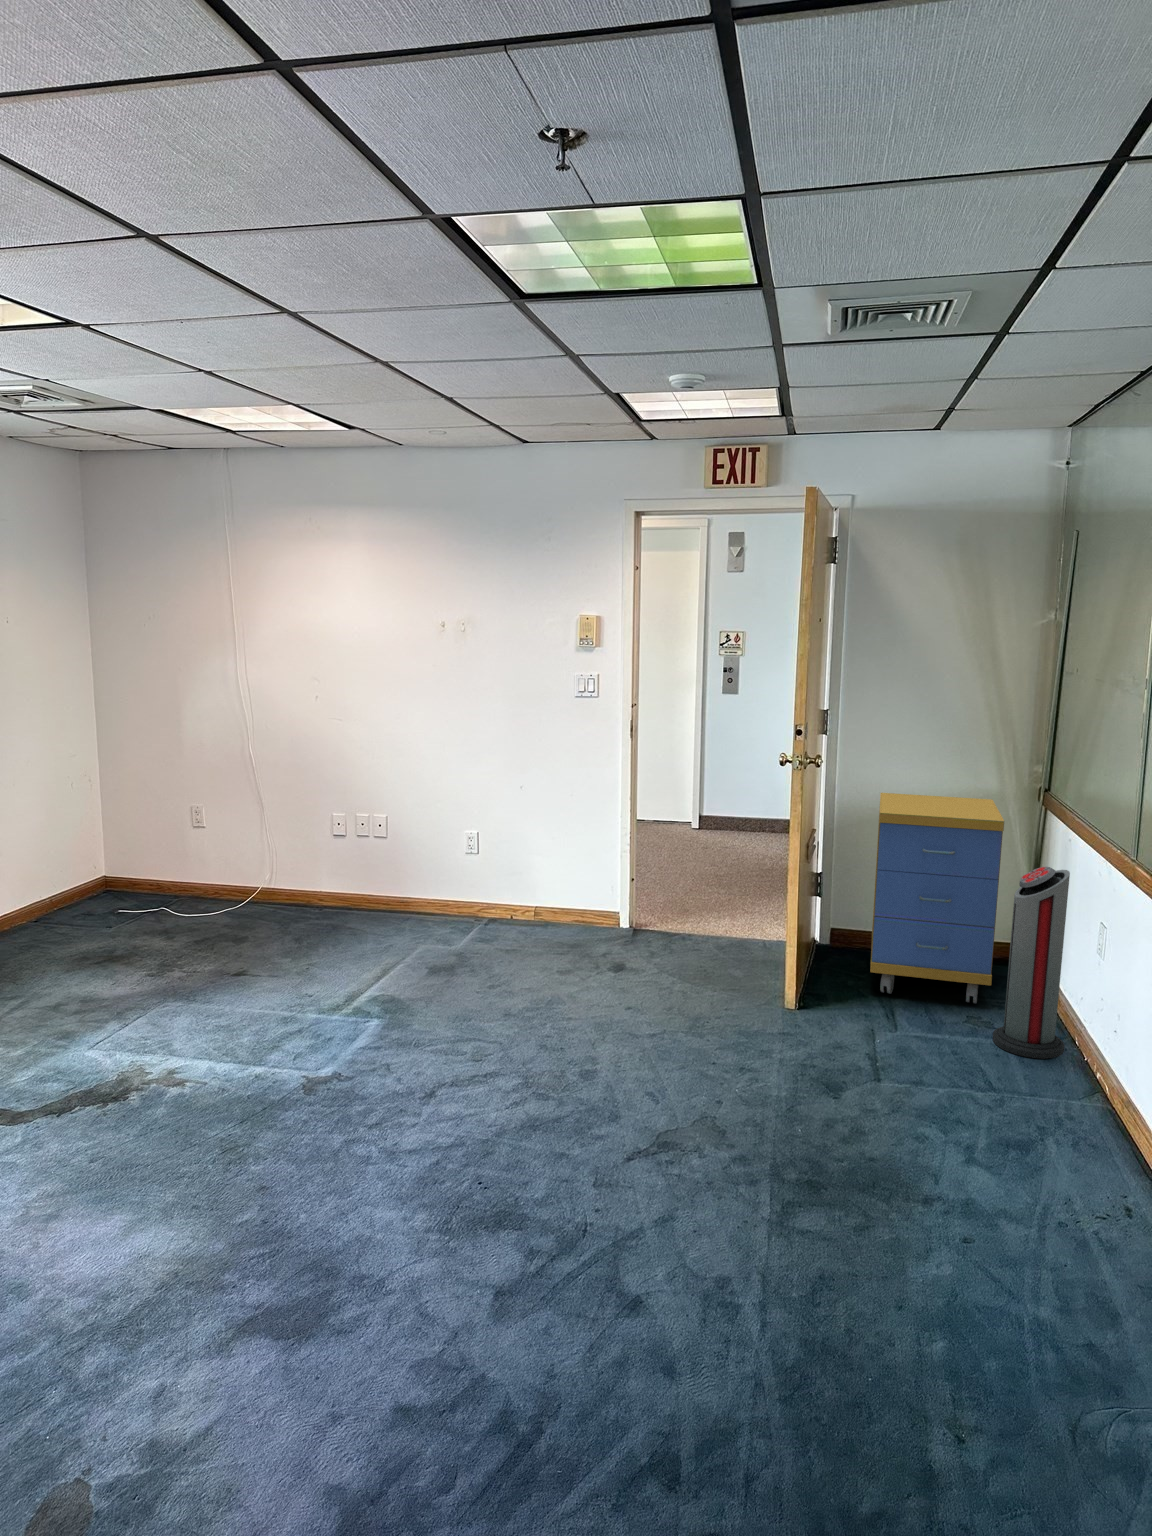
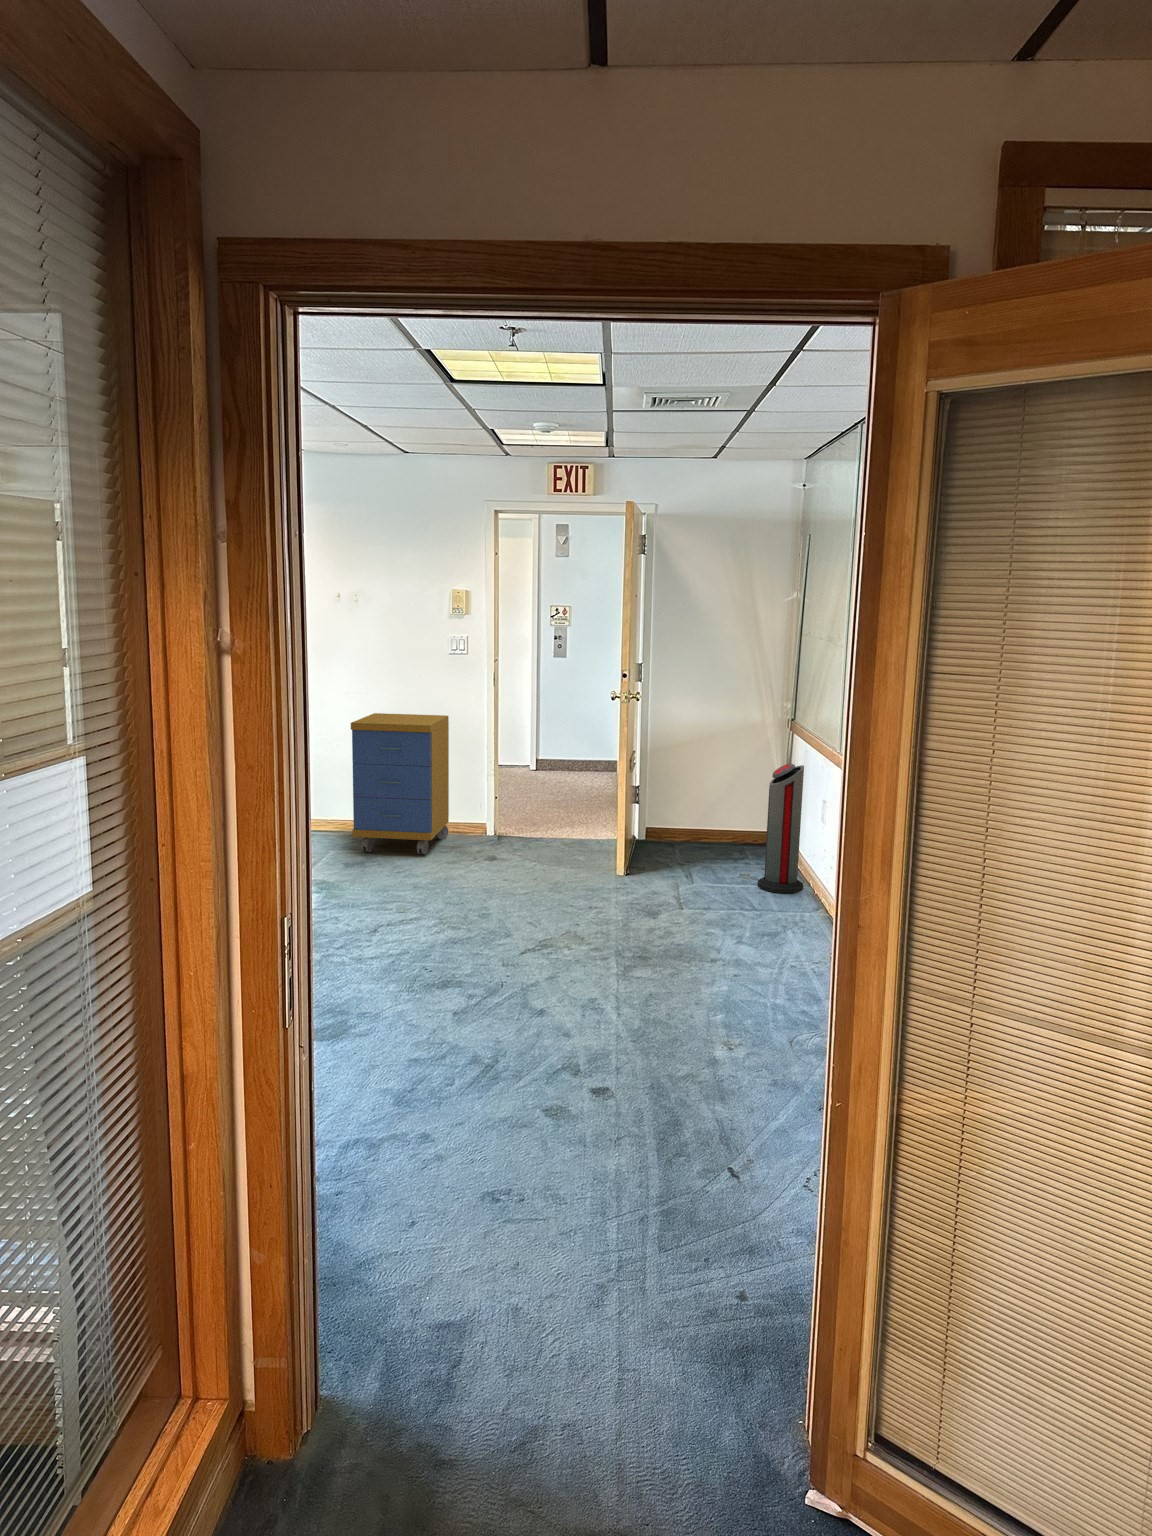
storage cabinet: present [870,793,1004,1003] -> present [351,713,449,854]

